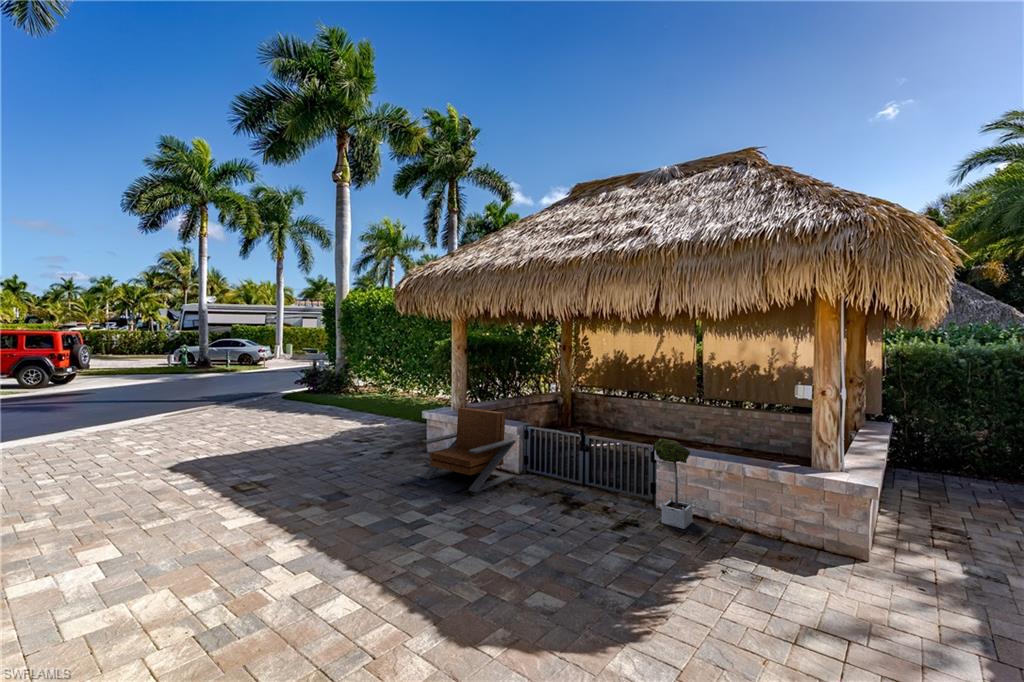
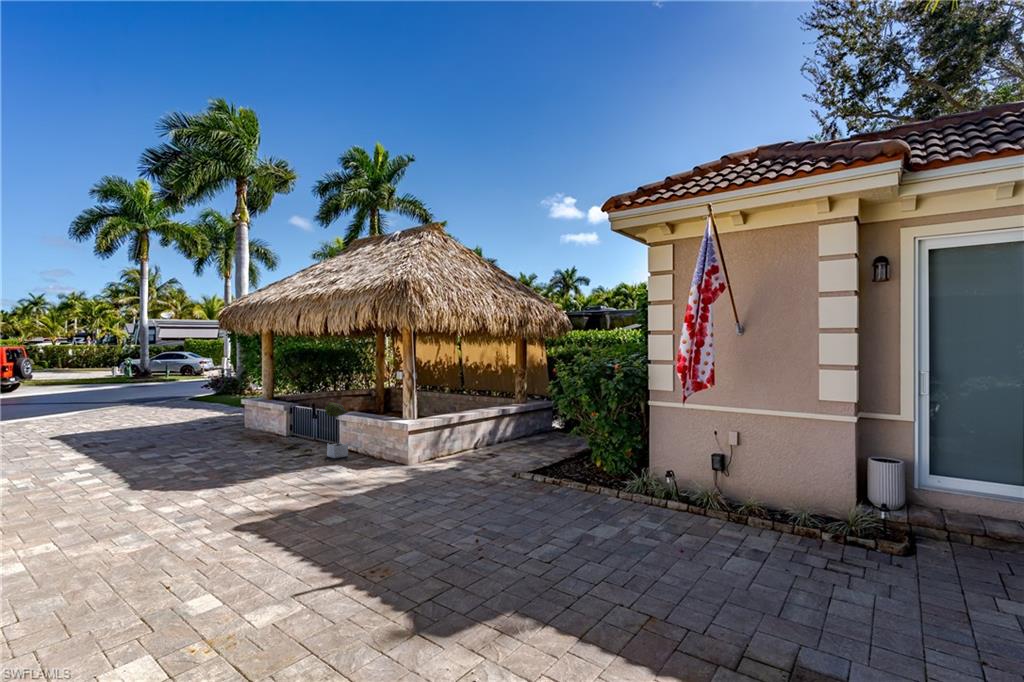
lounge chair: present [422,408,516,492] -> none [214,392,281,445]

